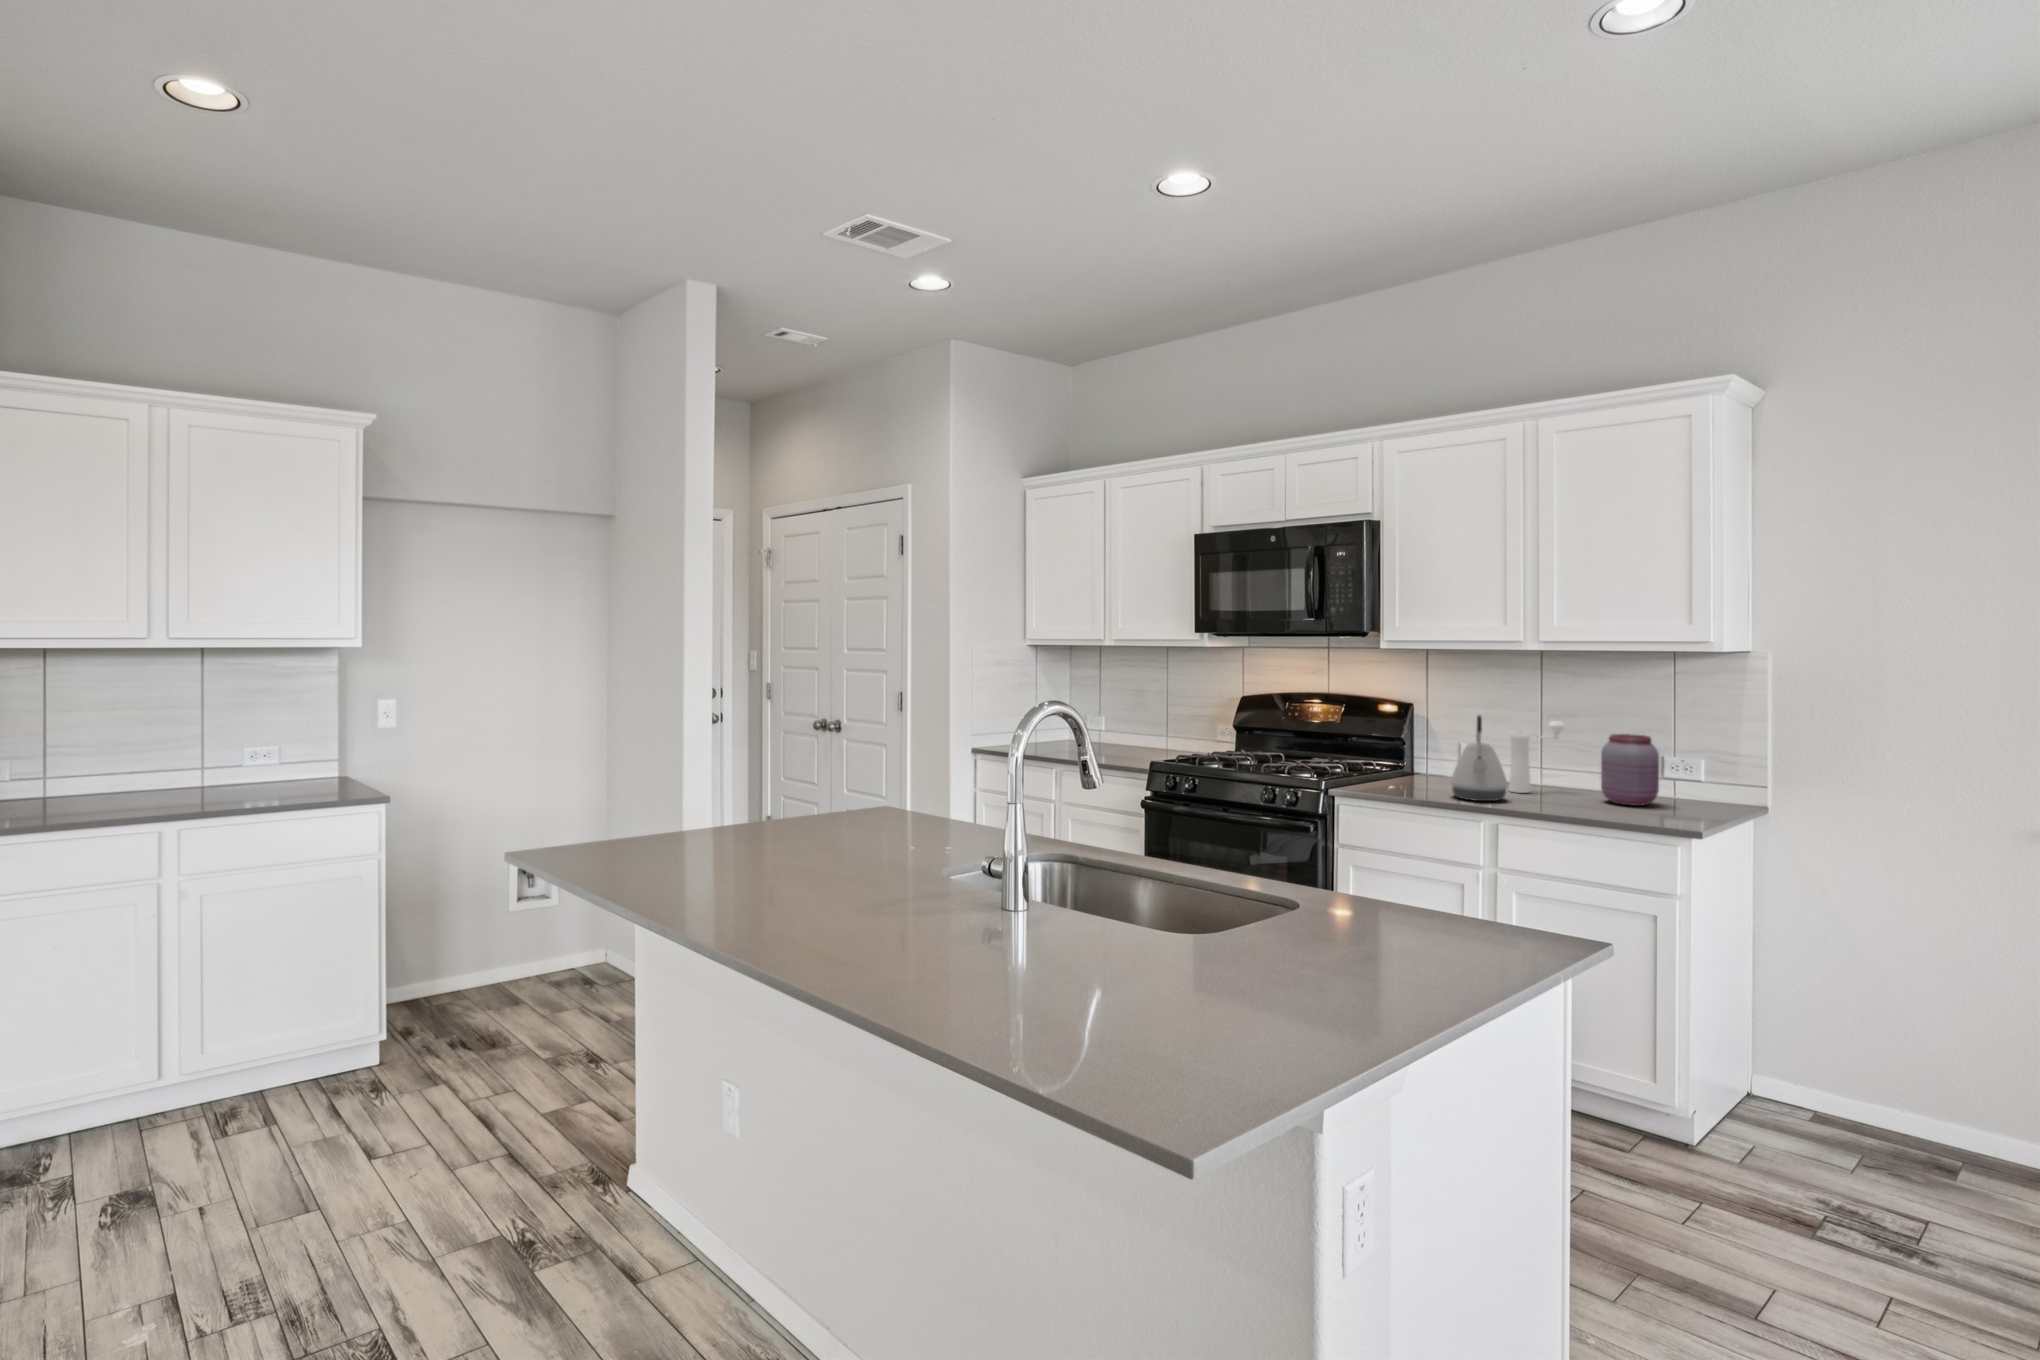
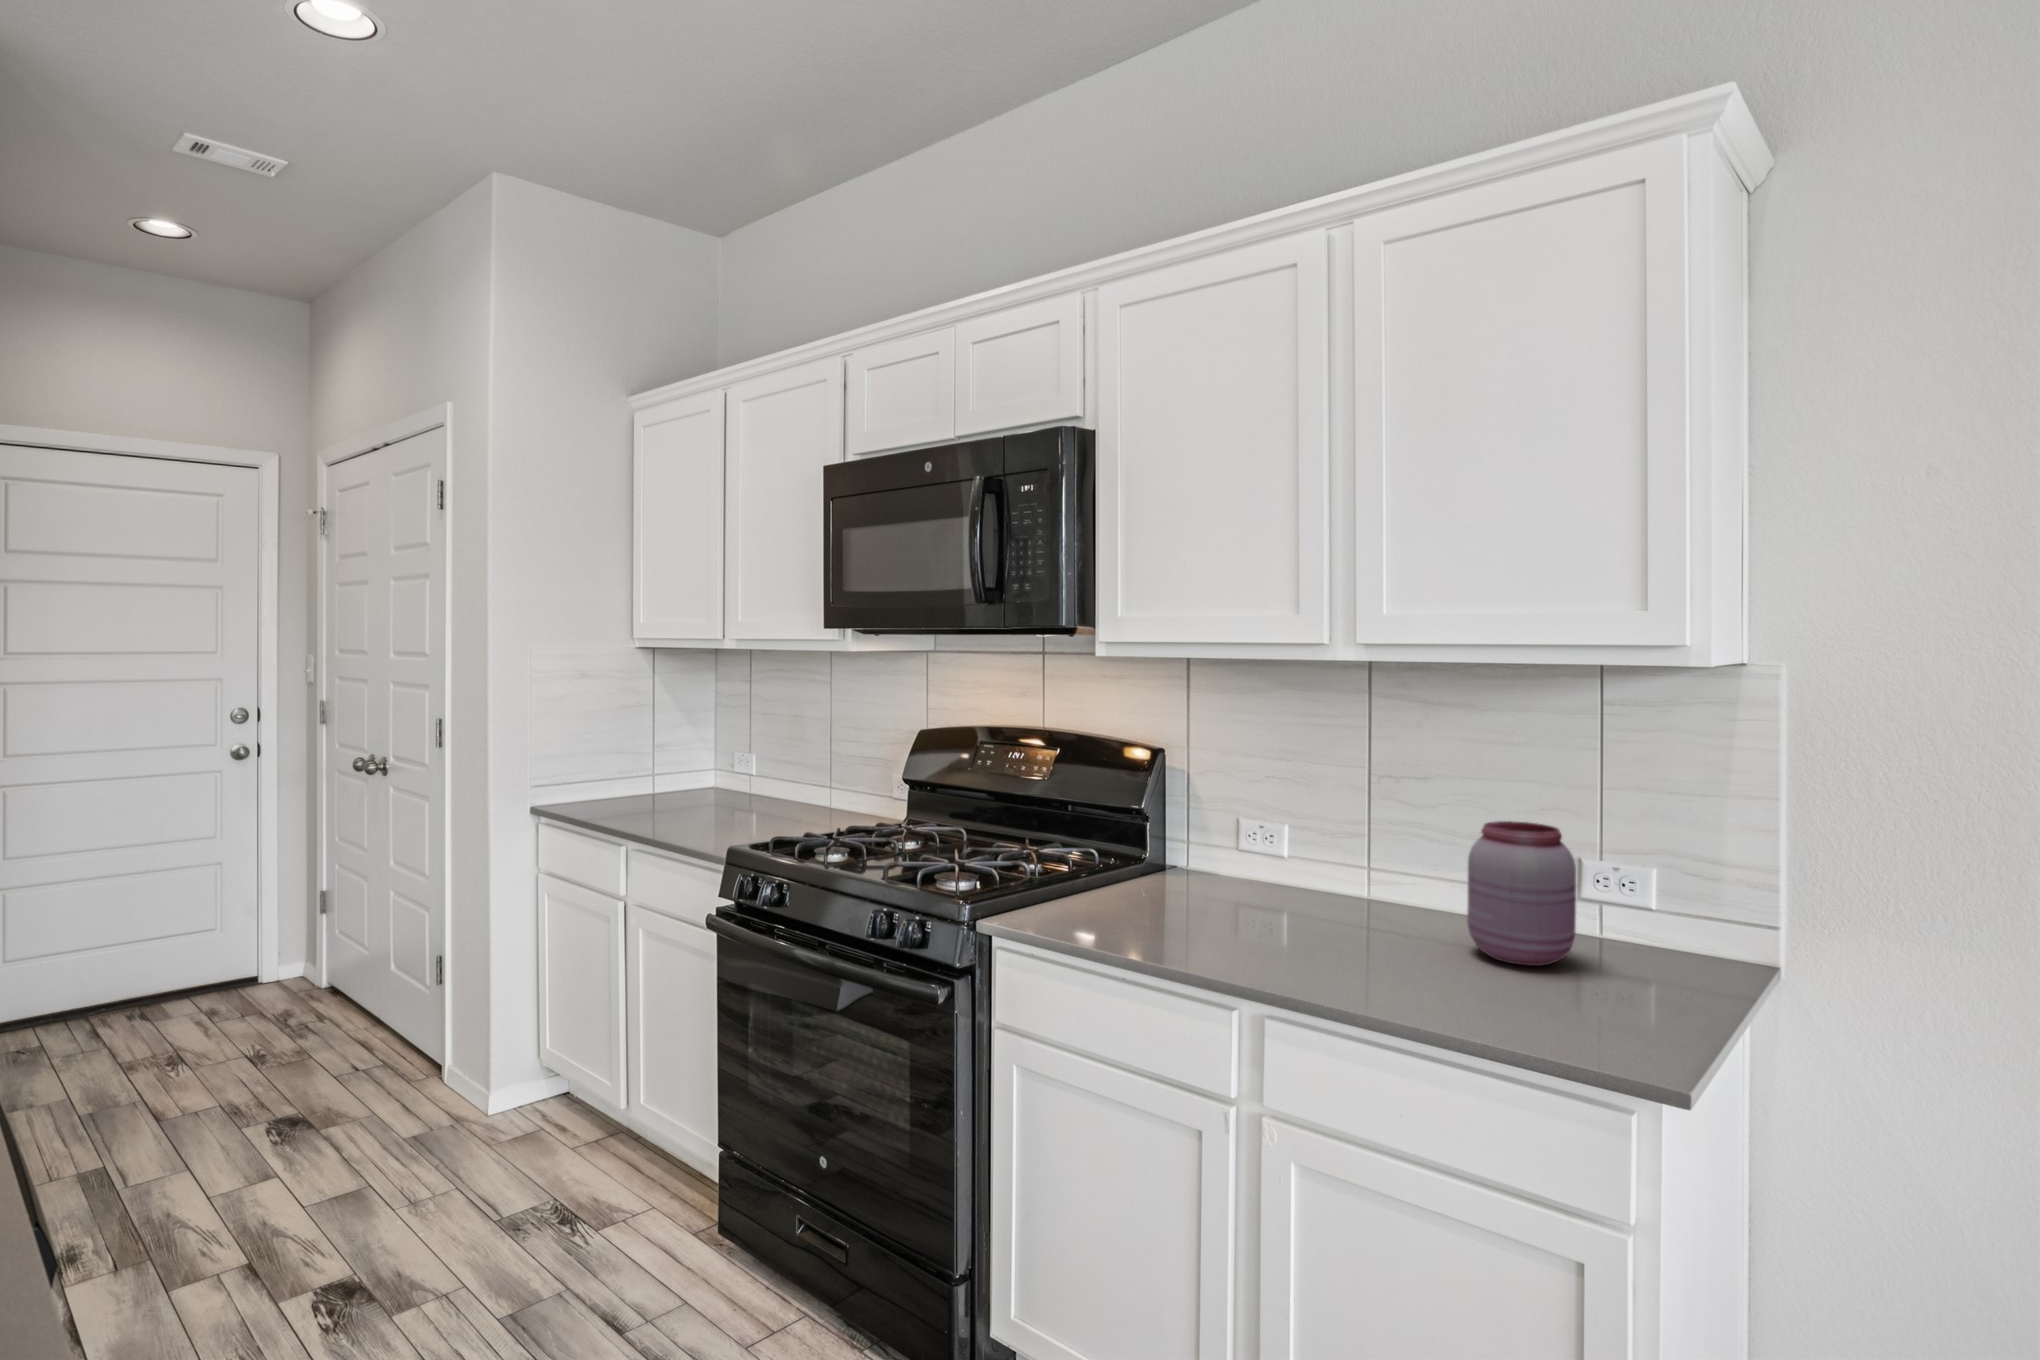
kettle: present [1451,716,1508,801] -> none [1188,787,1293,959]
pepper mill: present [1509,721,1565,793] -> none [1305,791,1404,928]

